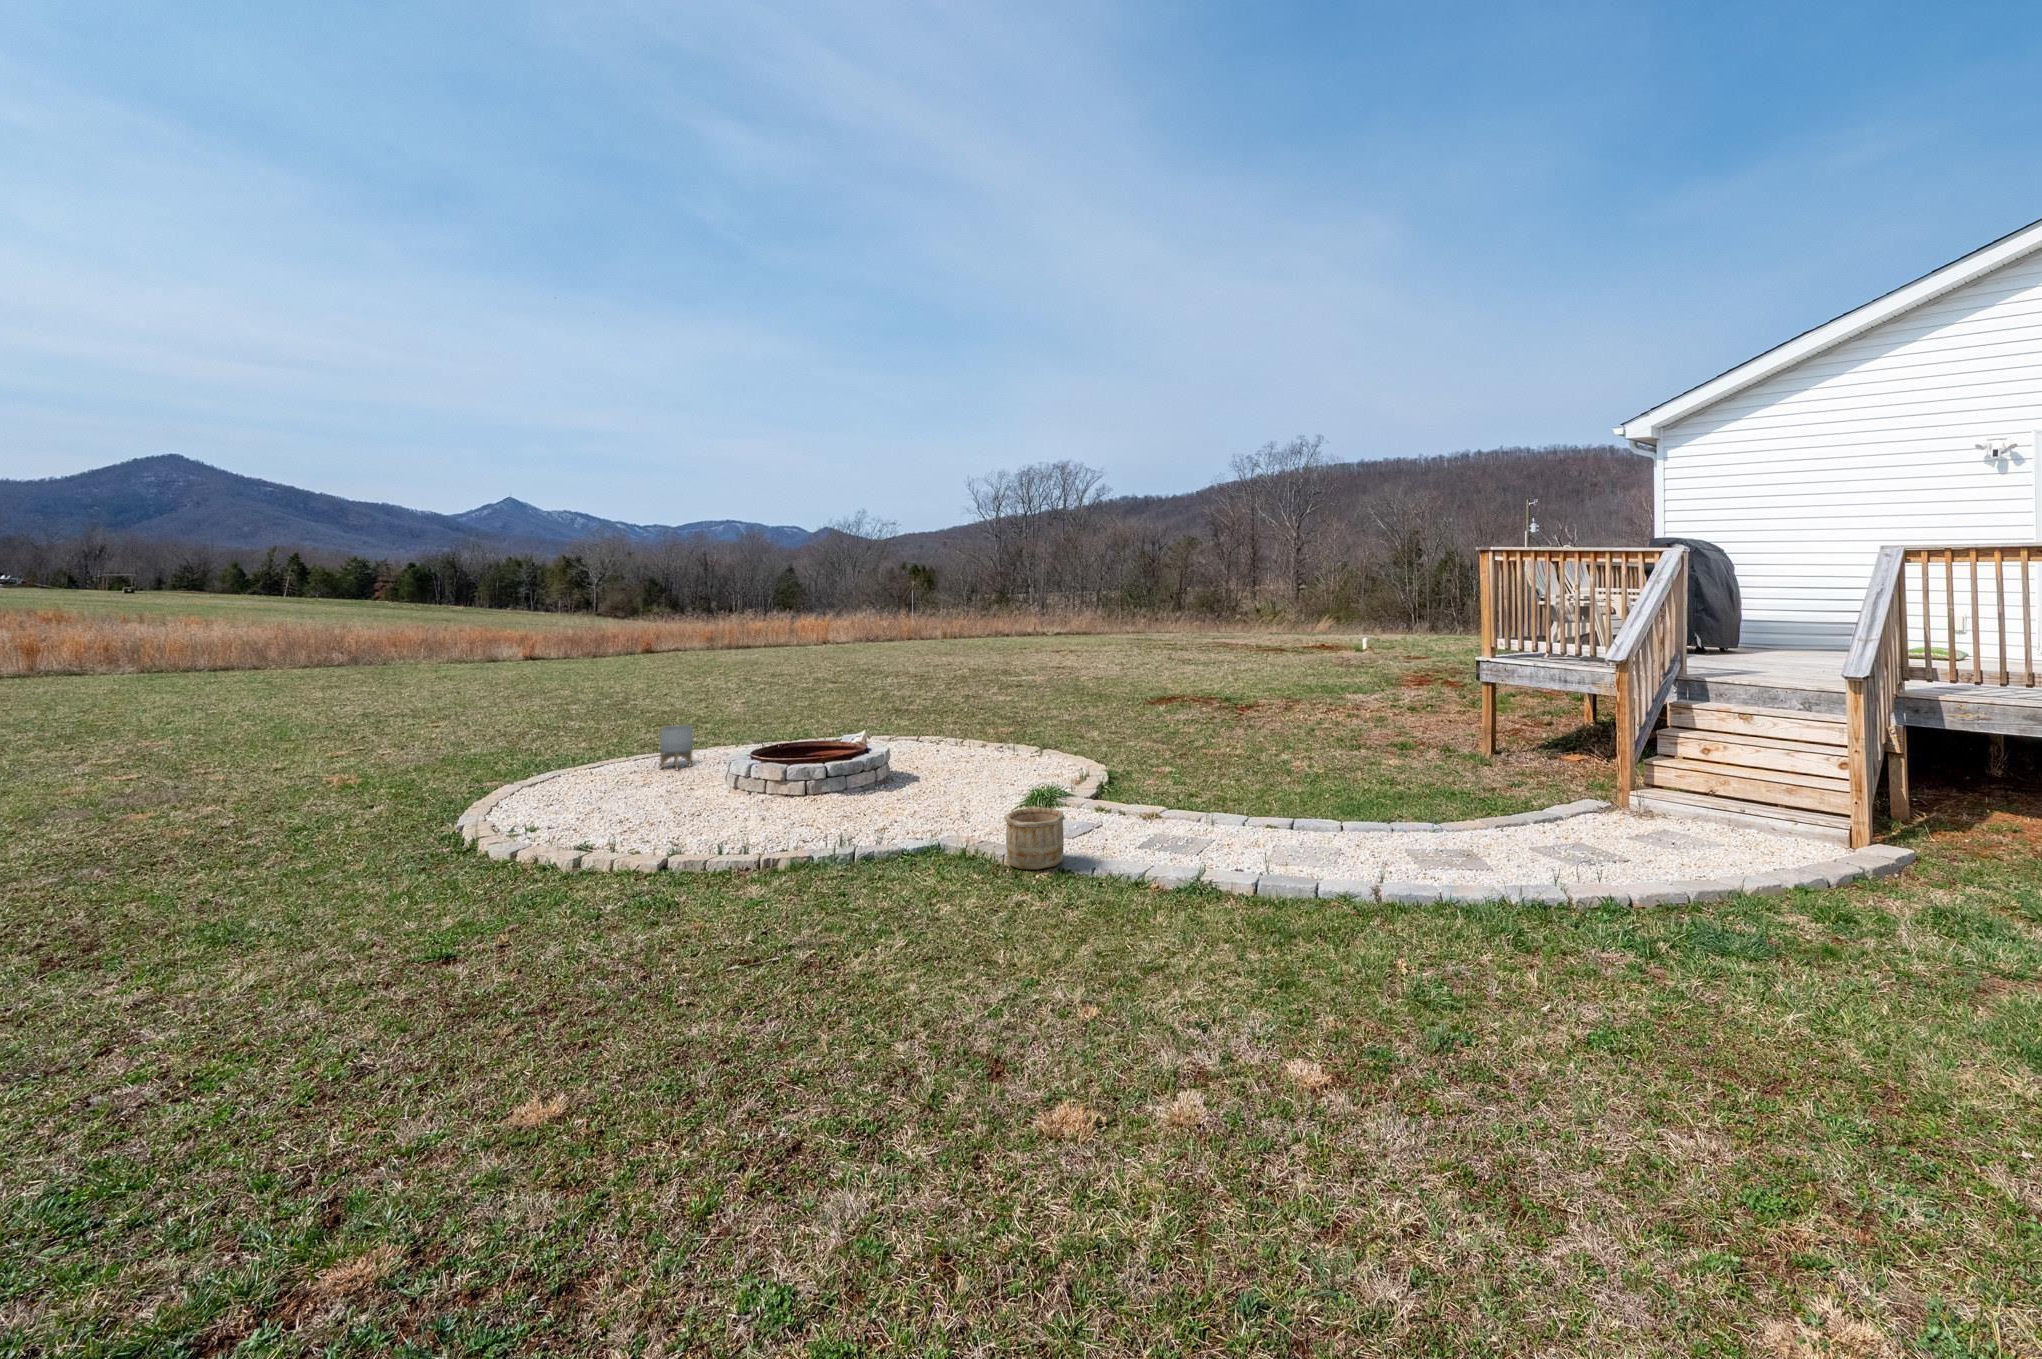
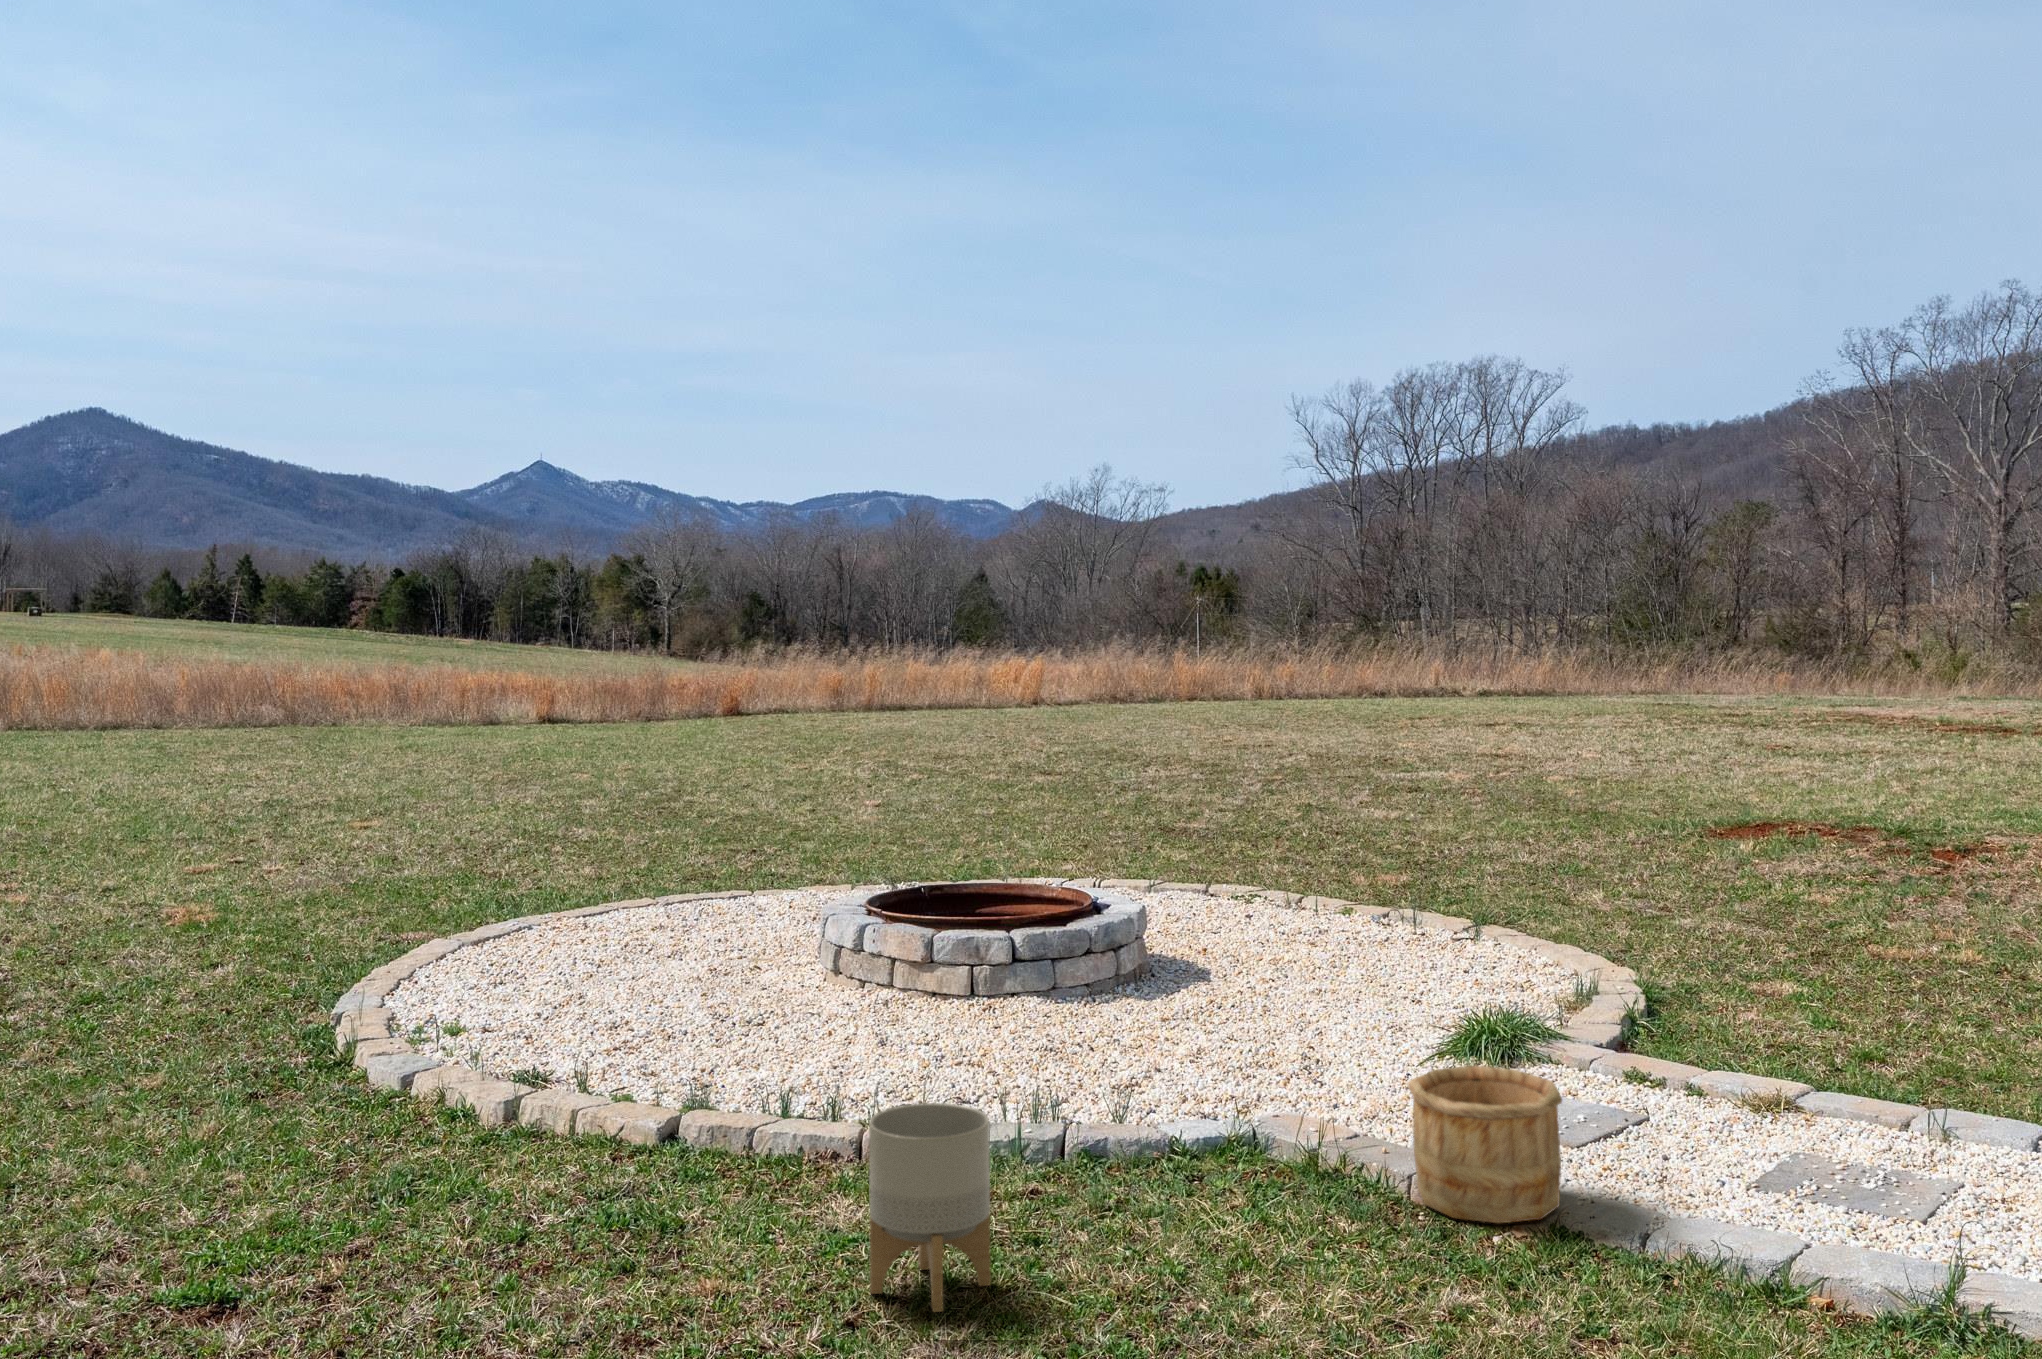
planter: present [660,725,693,770] -> present [869,1103,991,1312]

